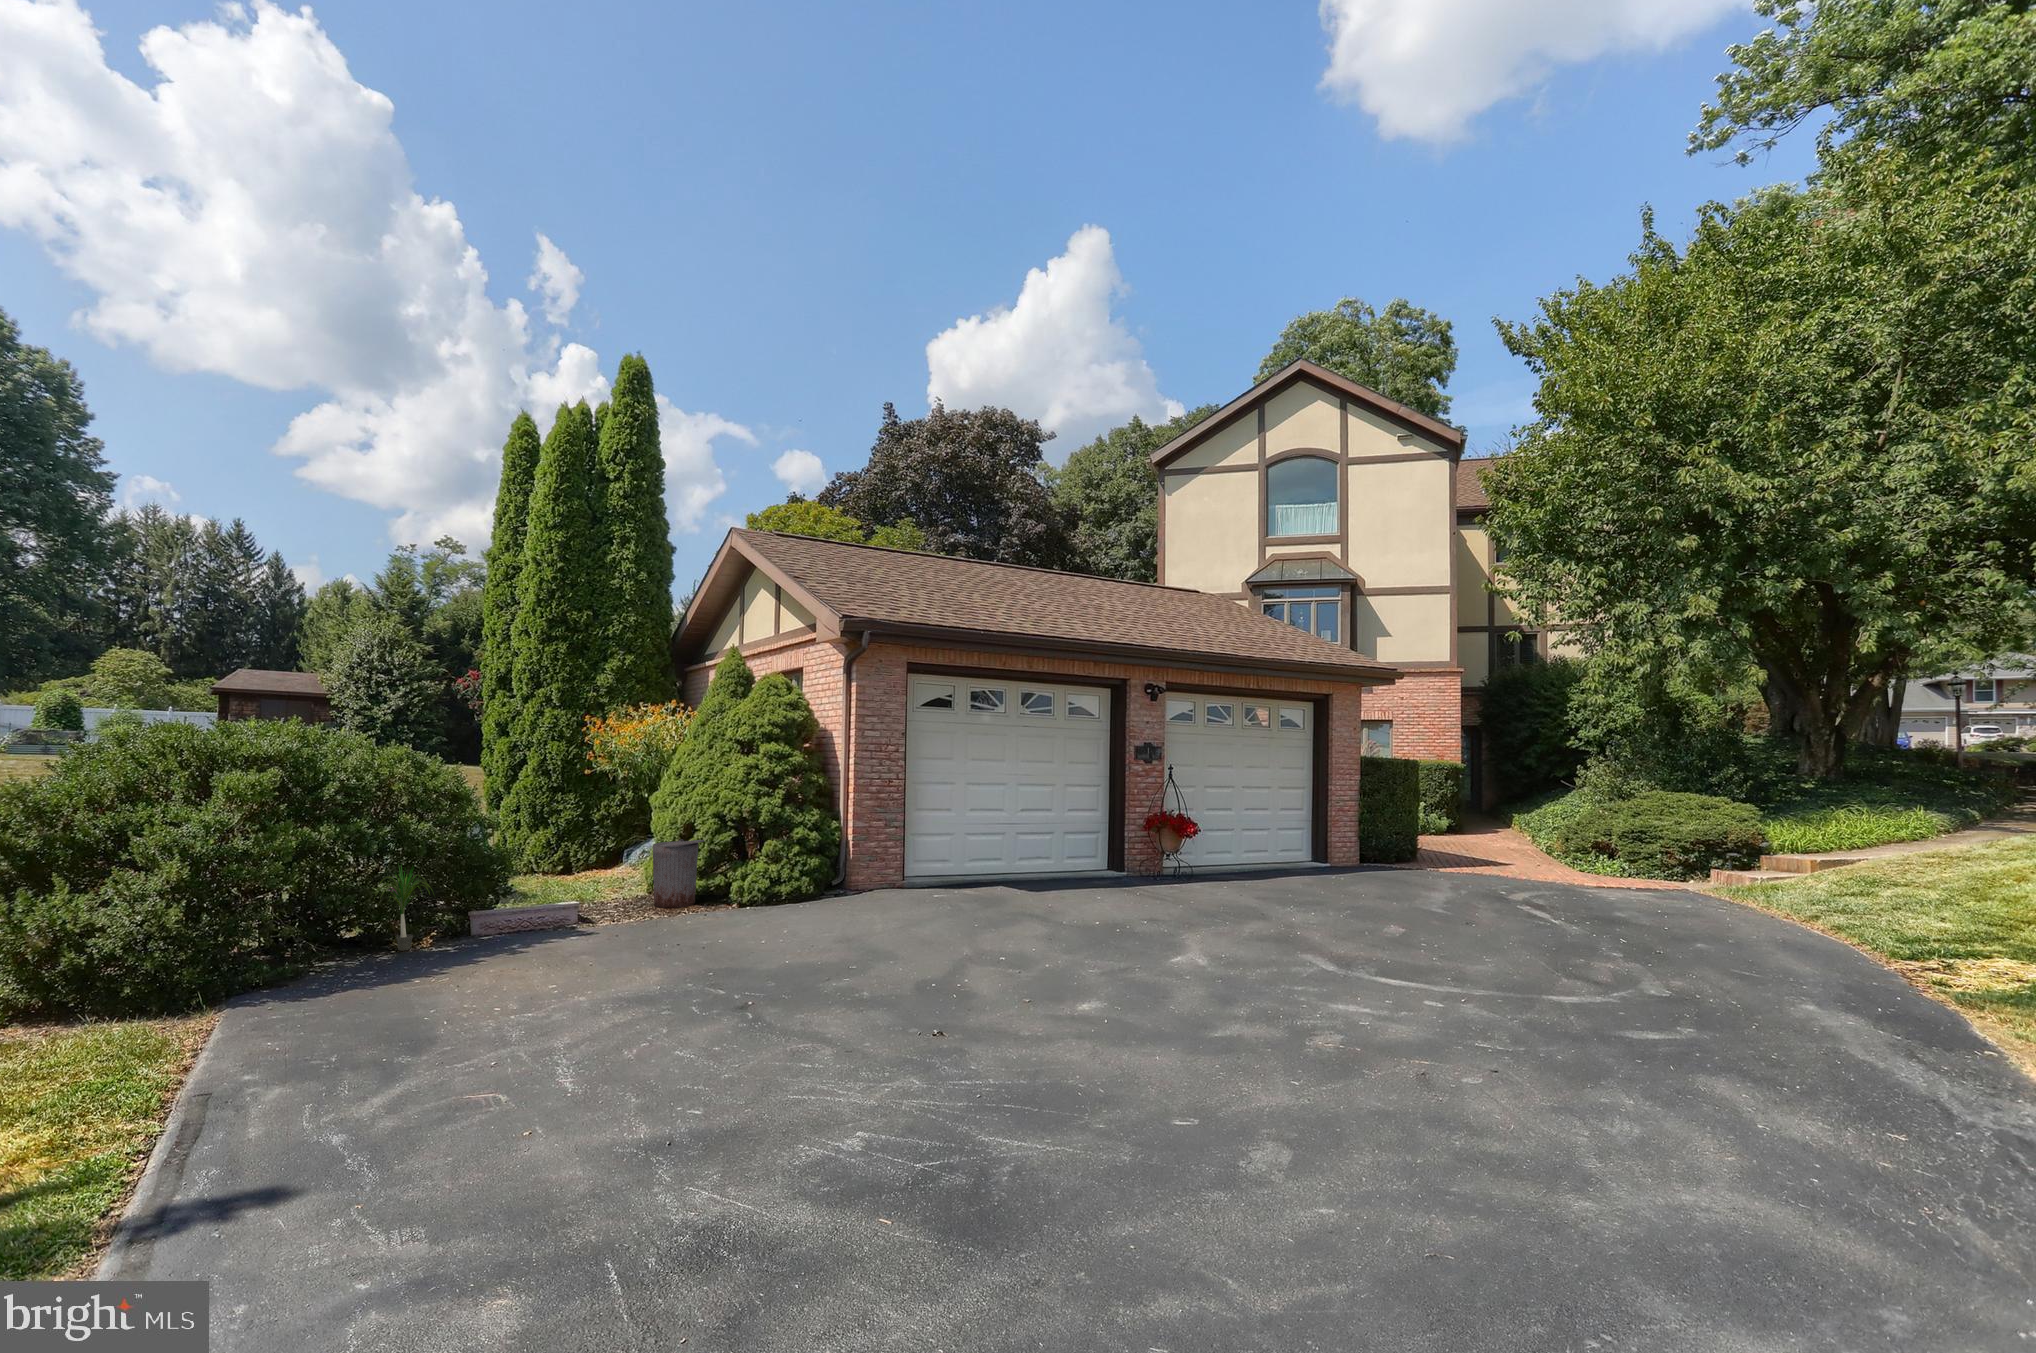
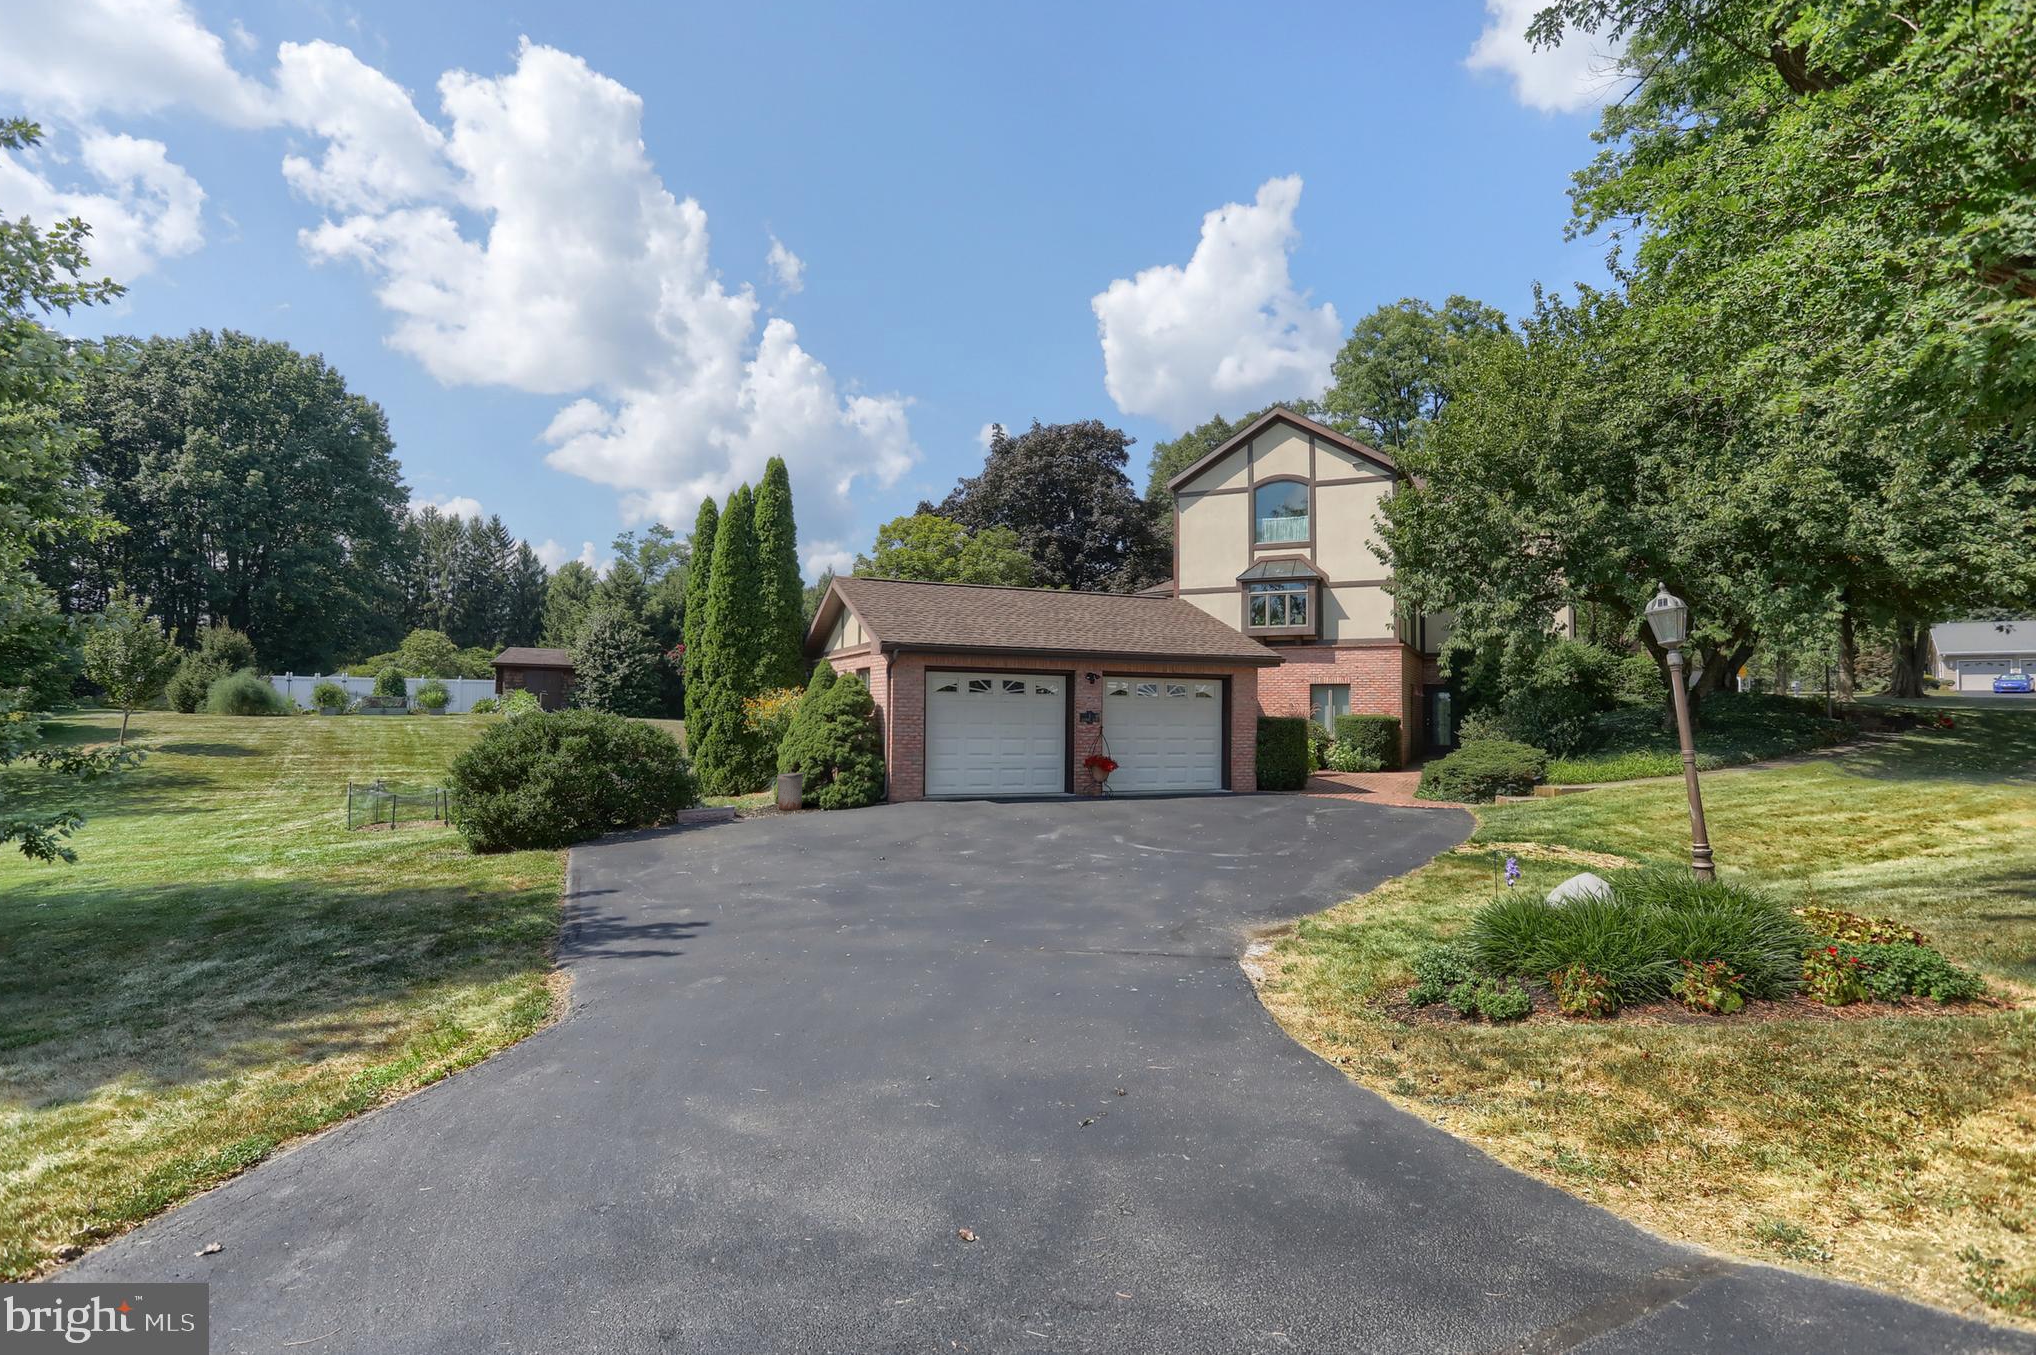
potted plant: present [388,867,418,951] -> none [635,782,666,826]

